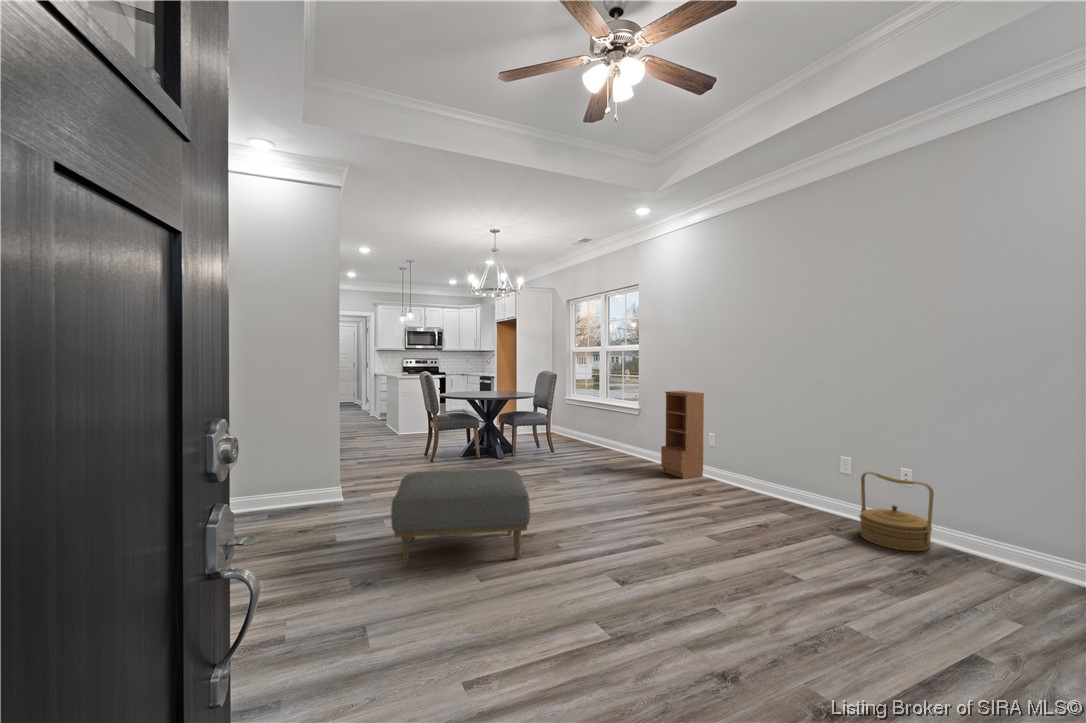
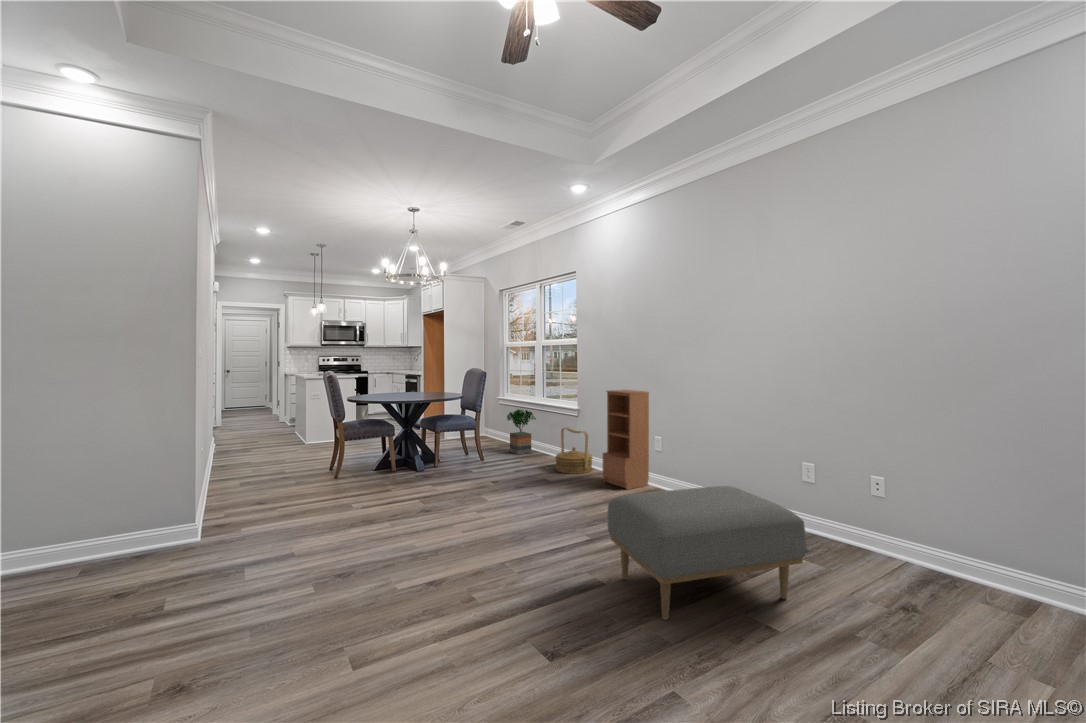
potted tree: none [573,407,602,448] -> present [507,409,536,455]
ottoman: present [391,469,530,566] -> present [608,486,806,620]
woven basket: present [859,472,934,551] -> present [555,427,592,474]

